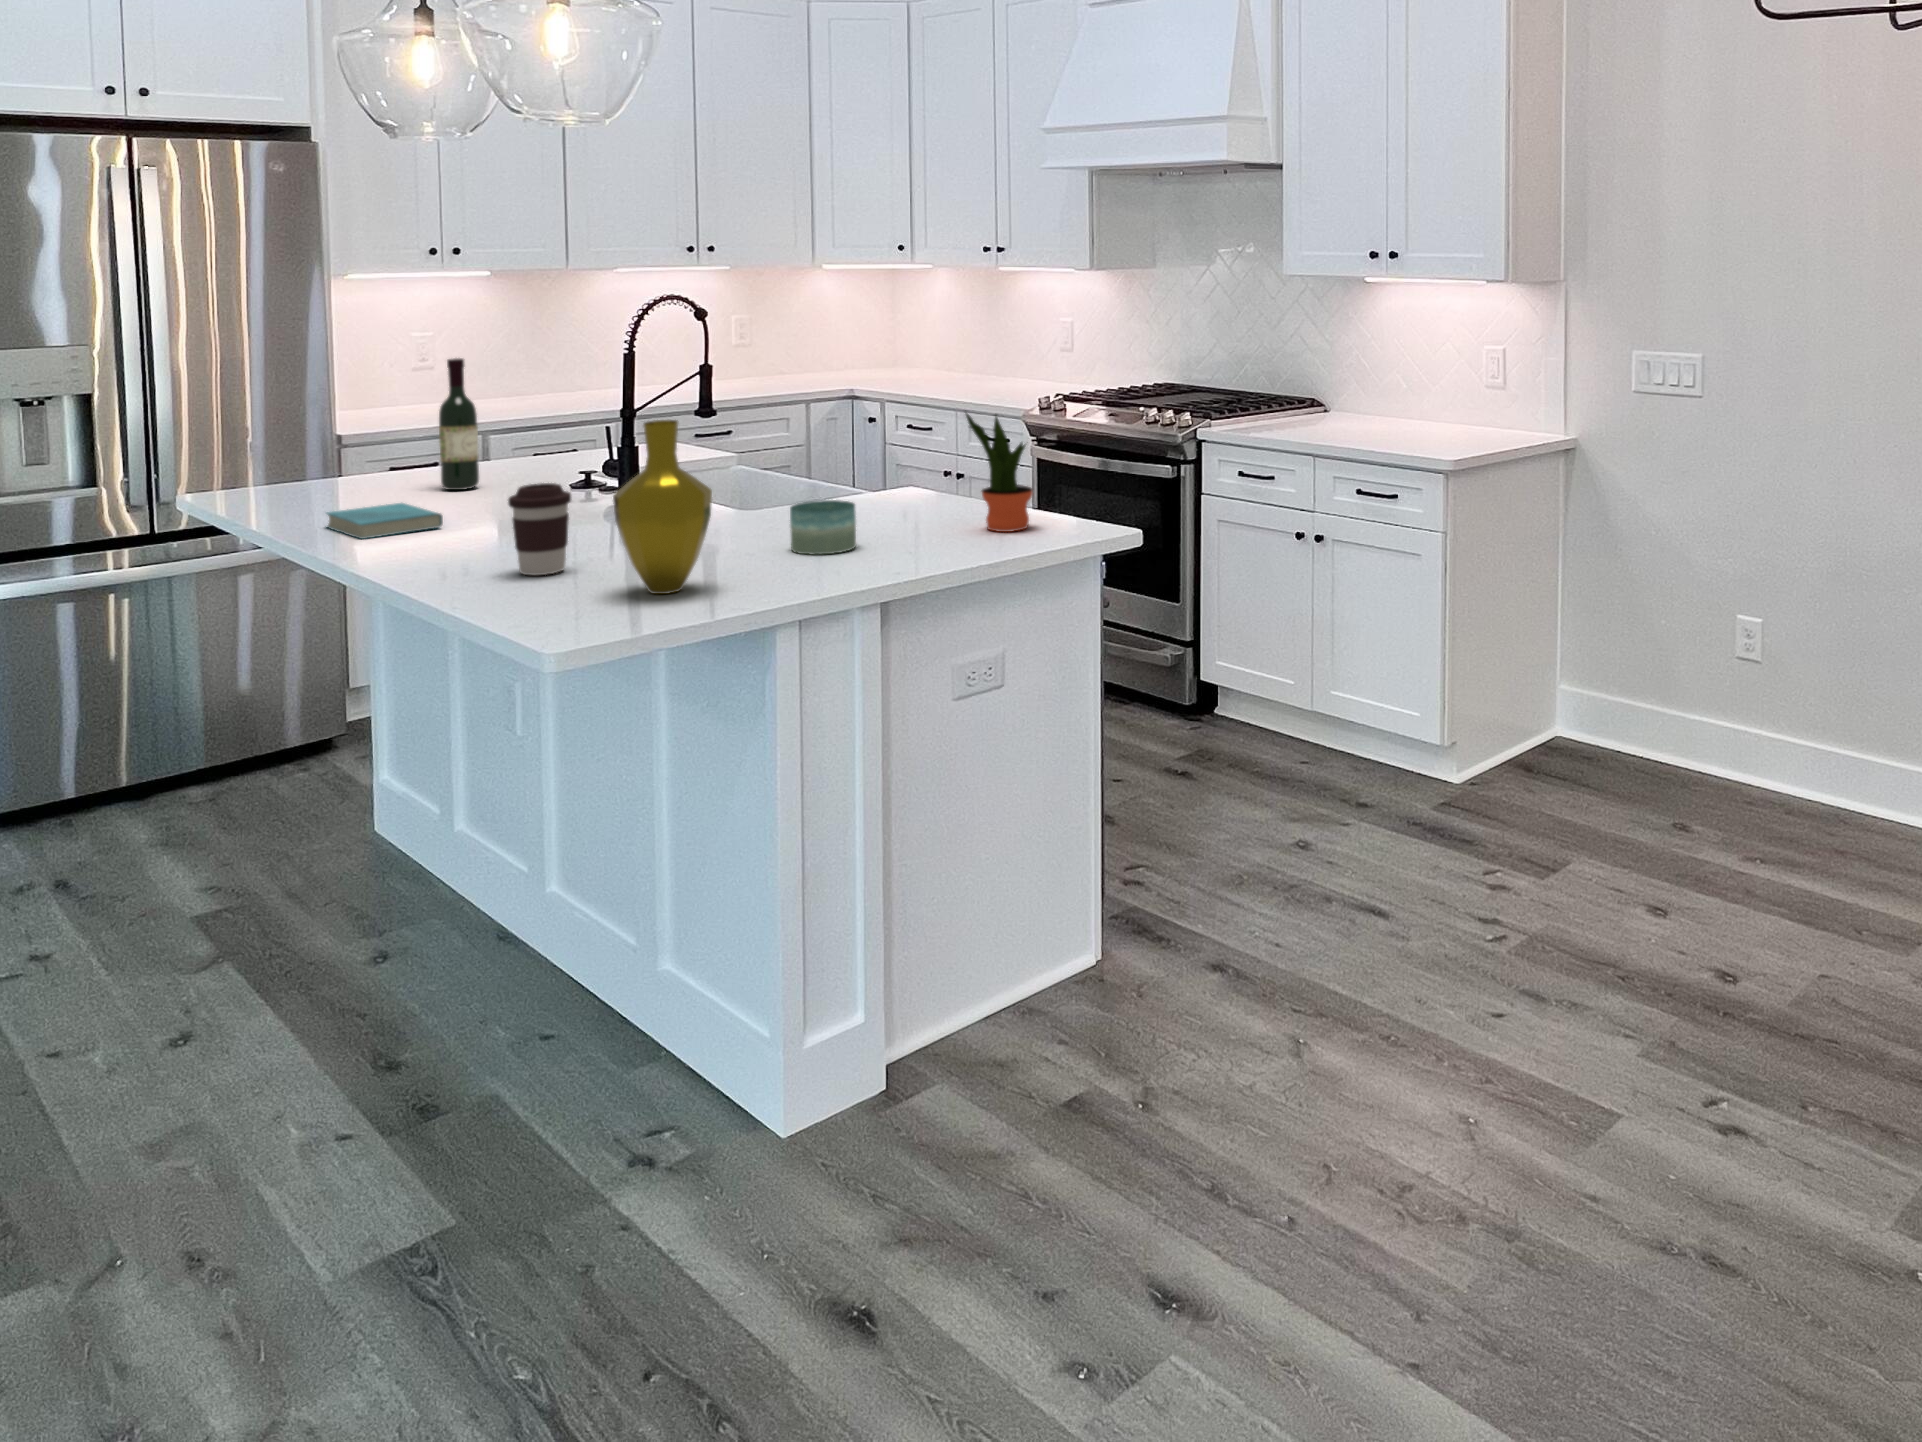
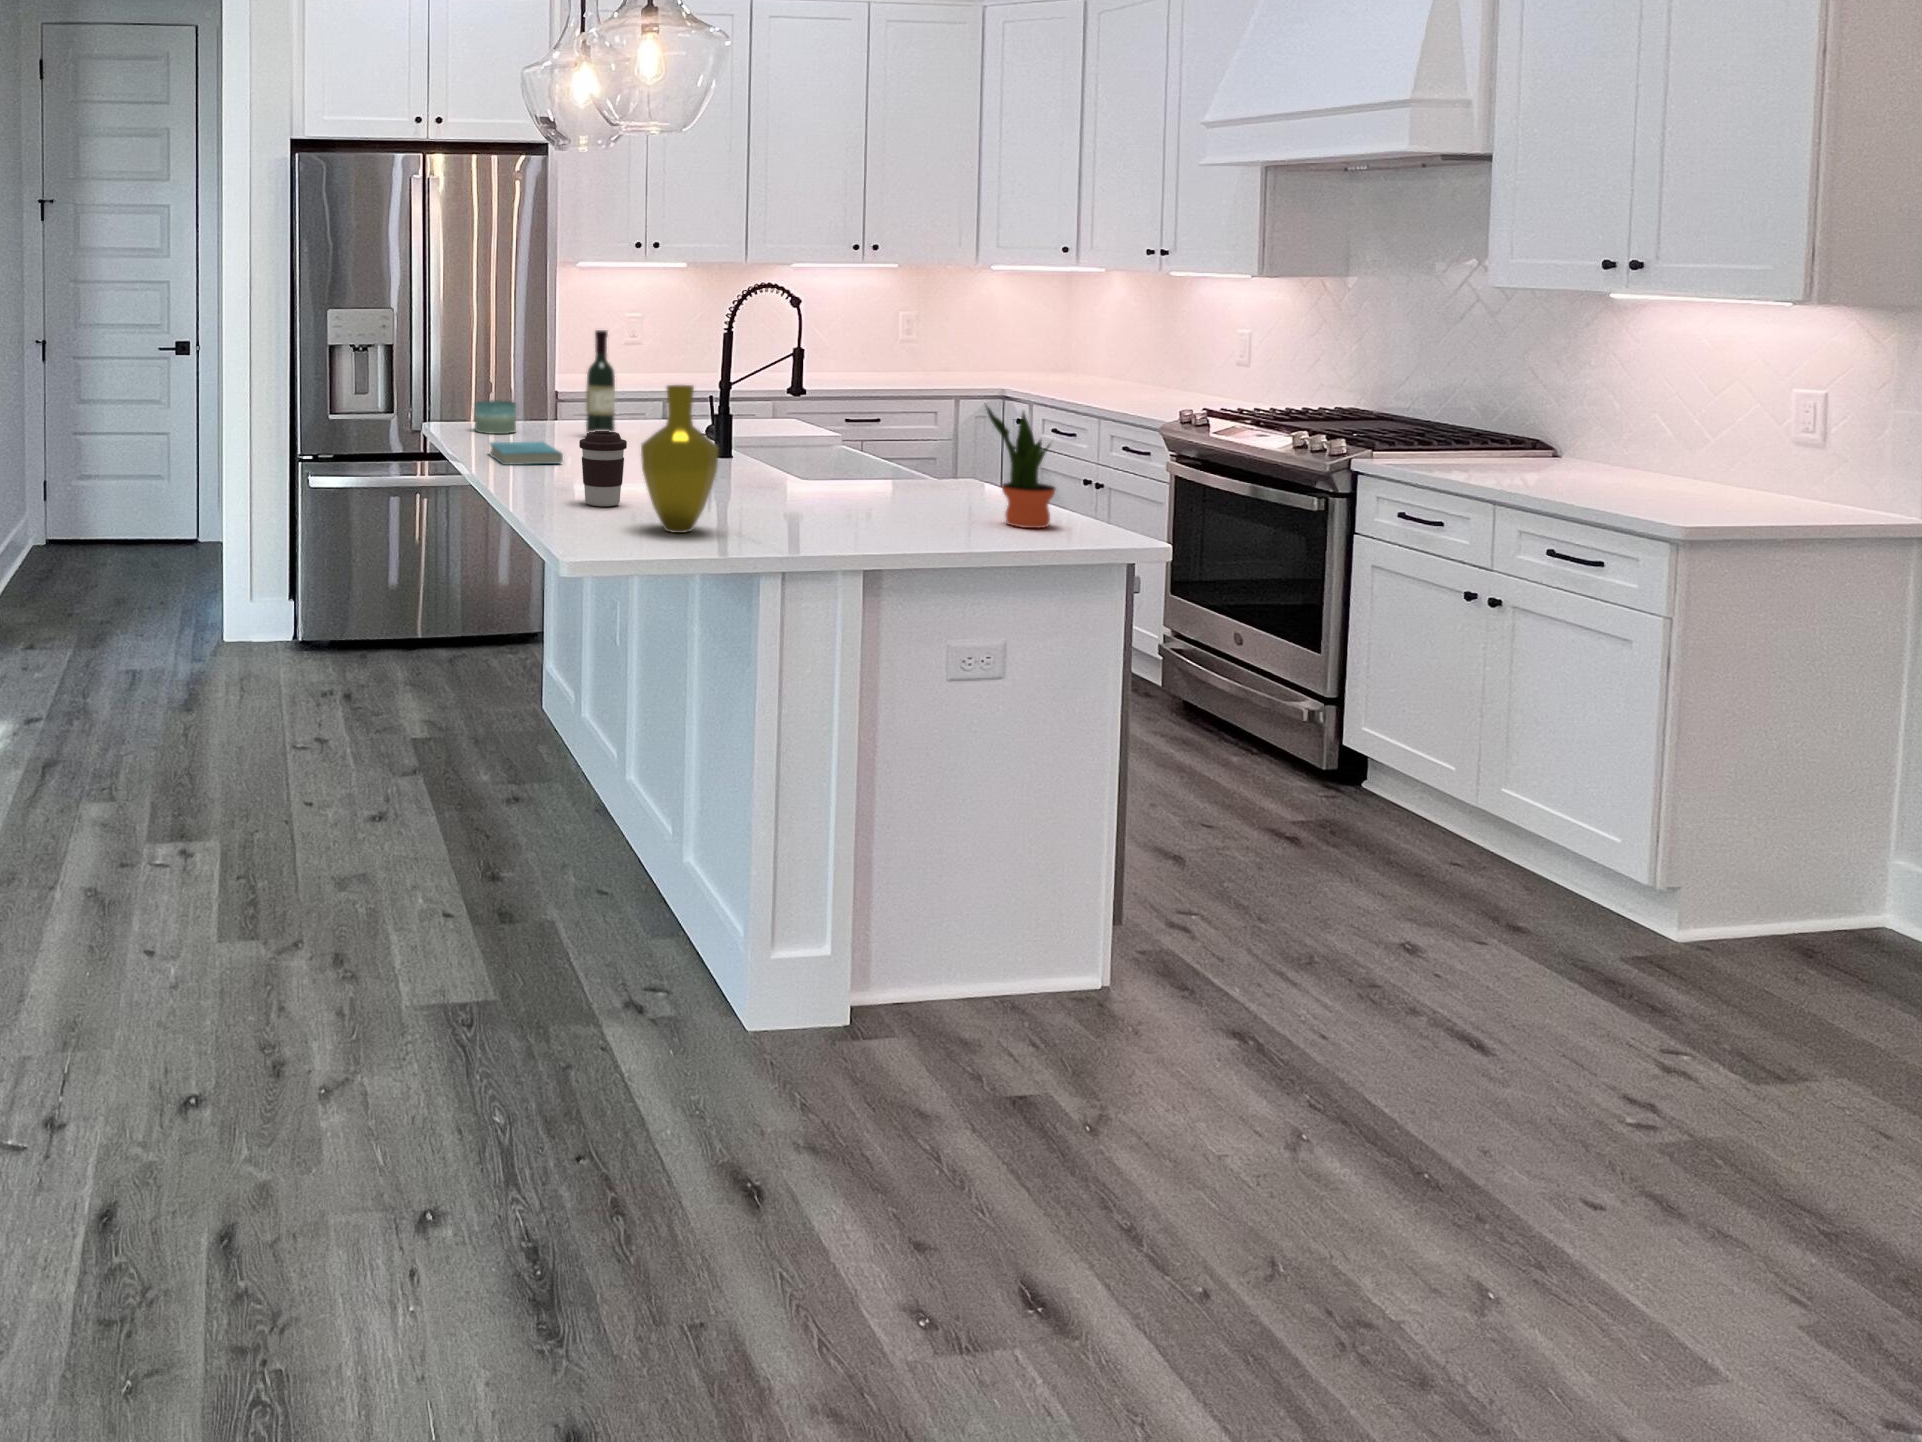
candle: present [790,500,856,555] -> present [475,400,516,434]

